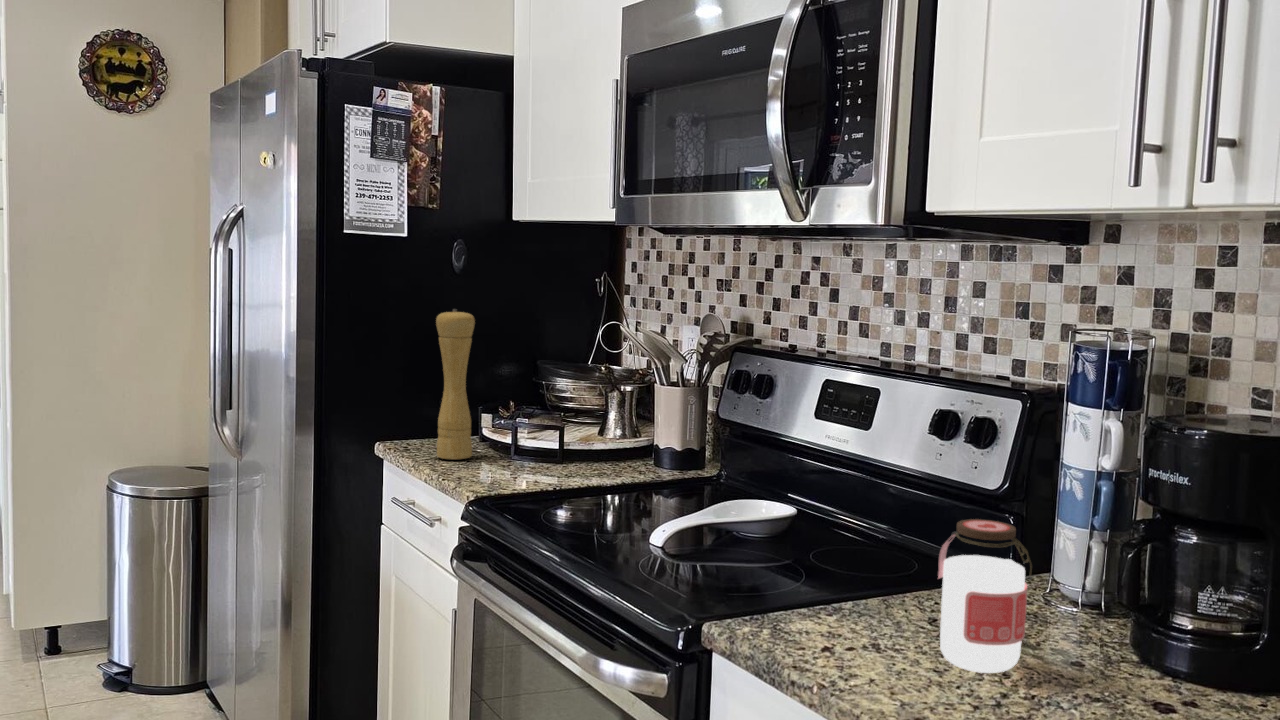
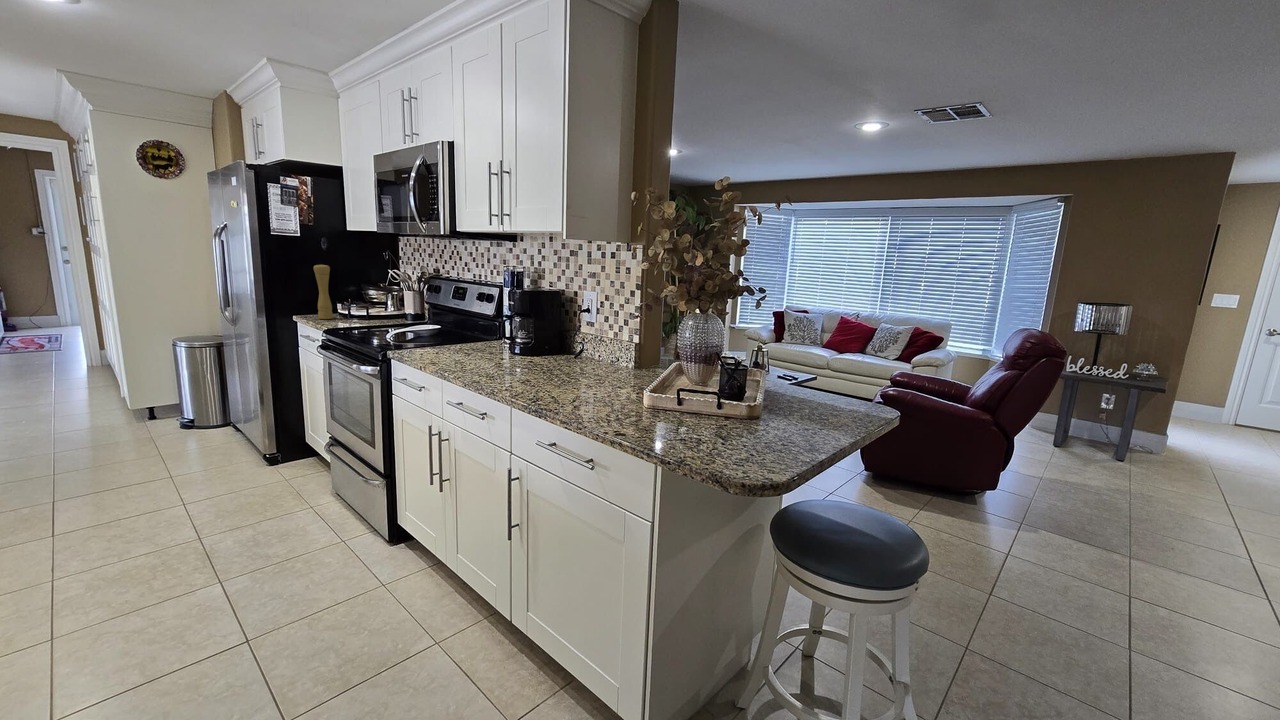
jar: present [938,519,1032,673] -> none [445,314,469,354]

